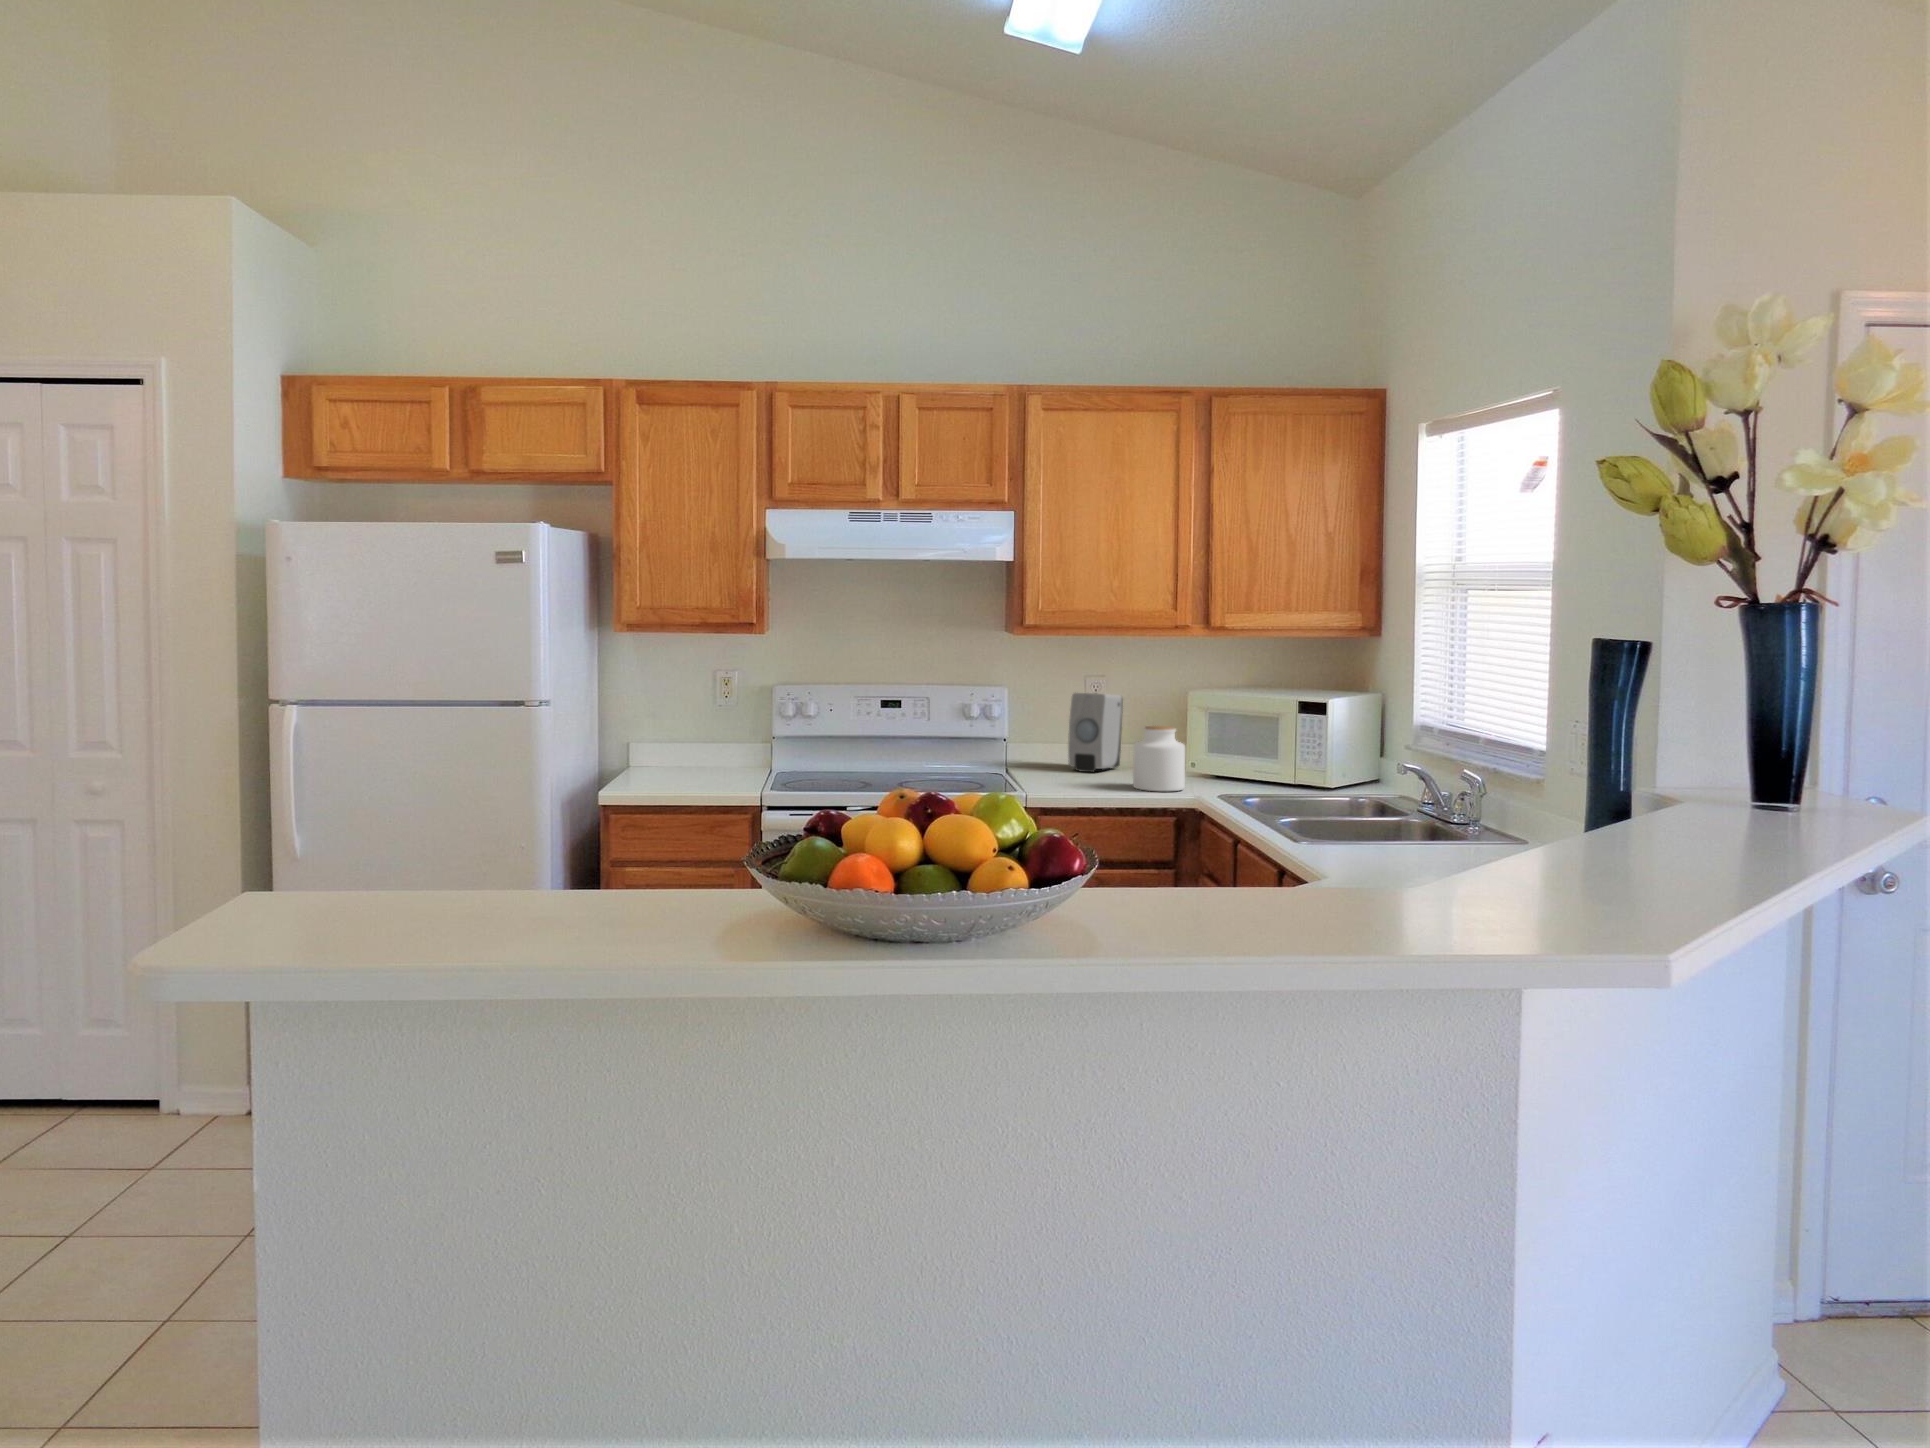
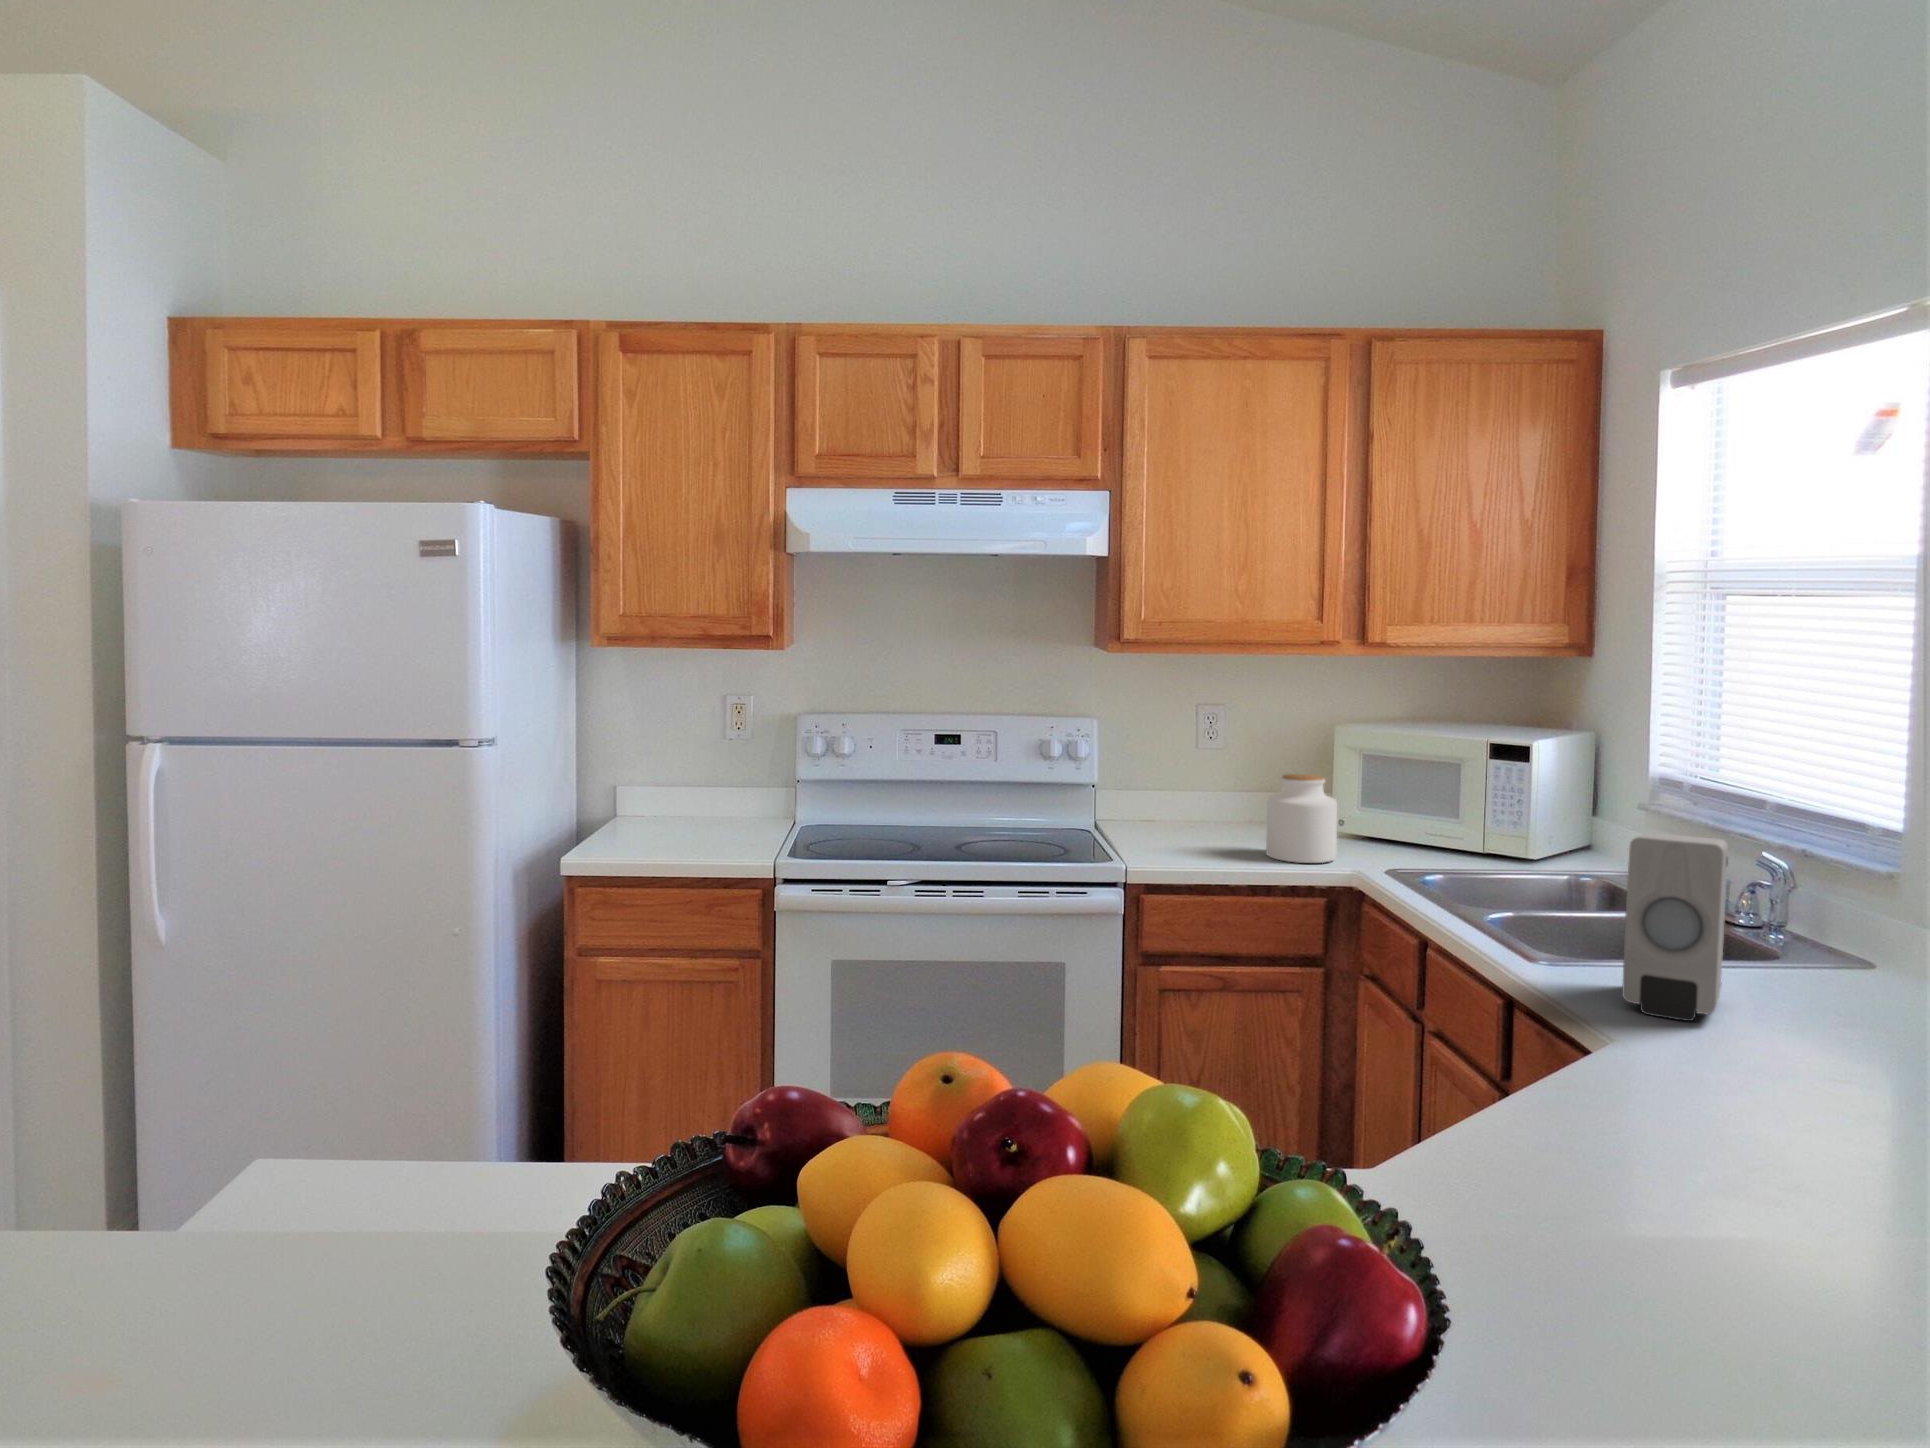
soap dispenser: present [1068,693,1123,772] -> present [1622,833,1728,1021]

